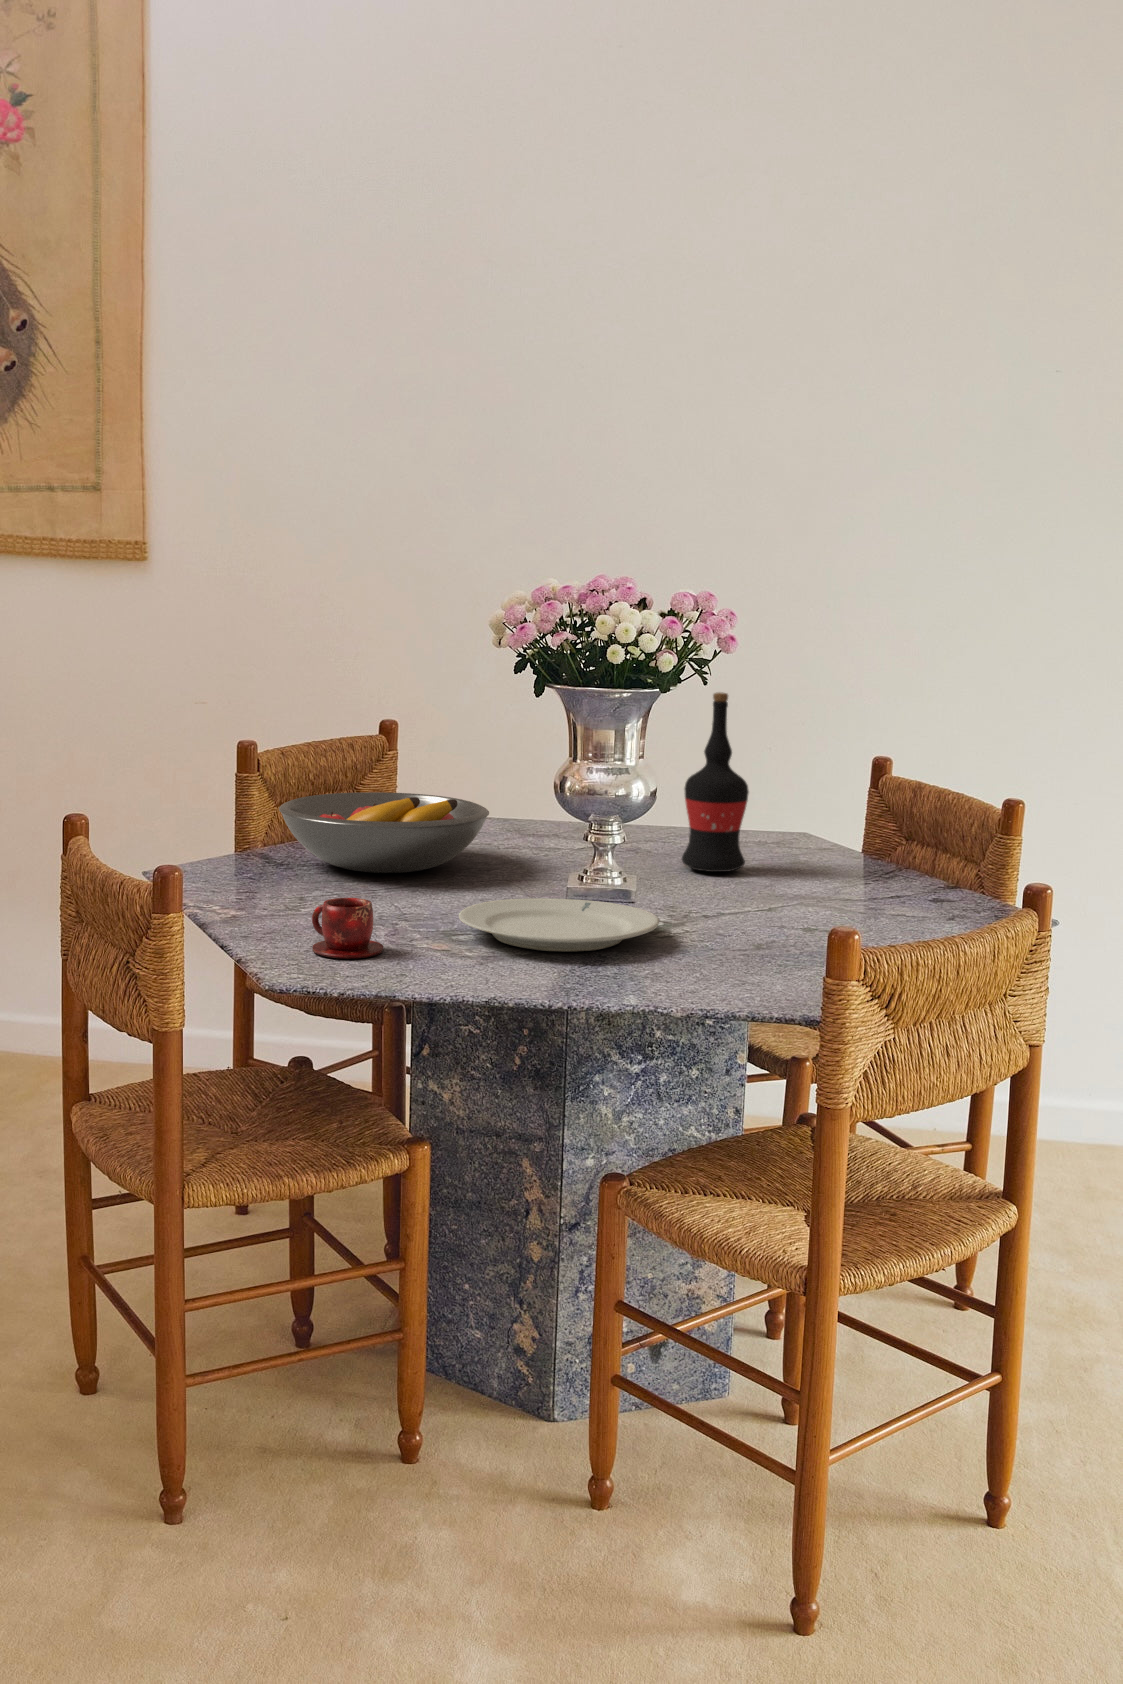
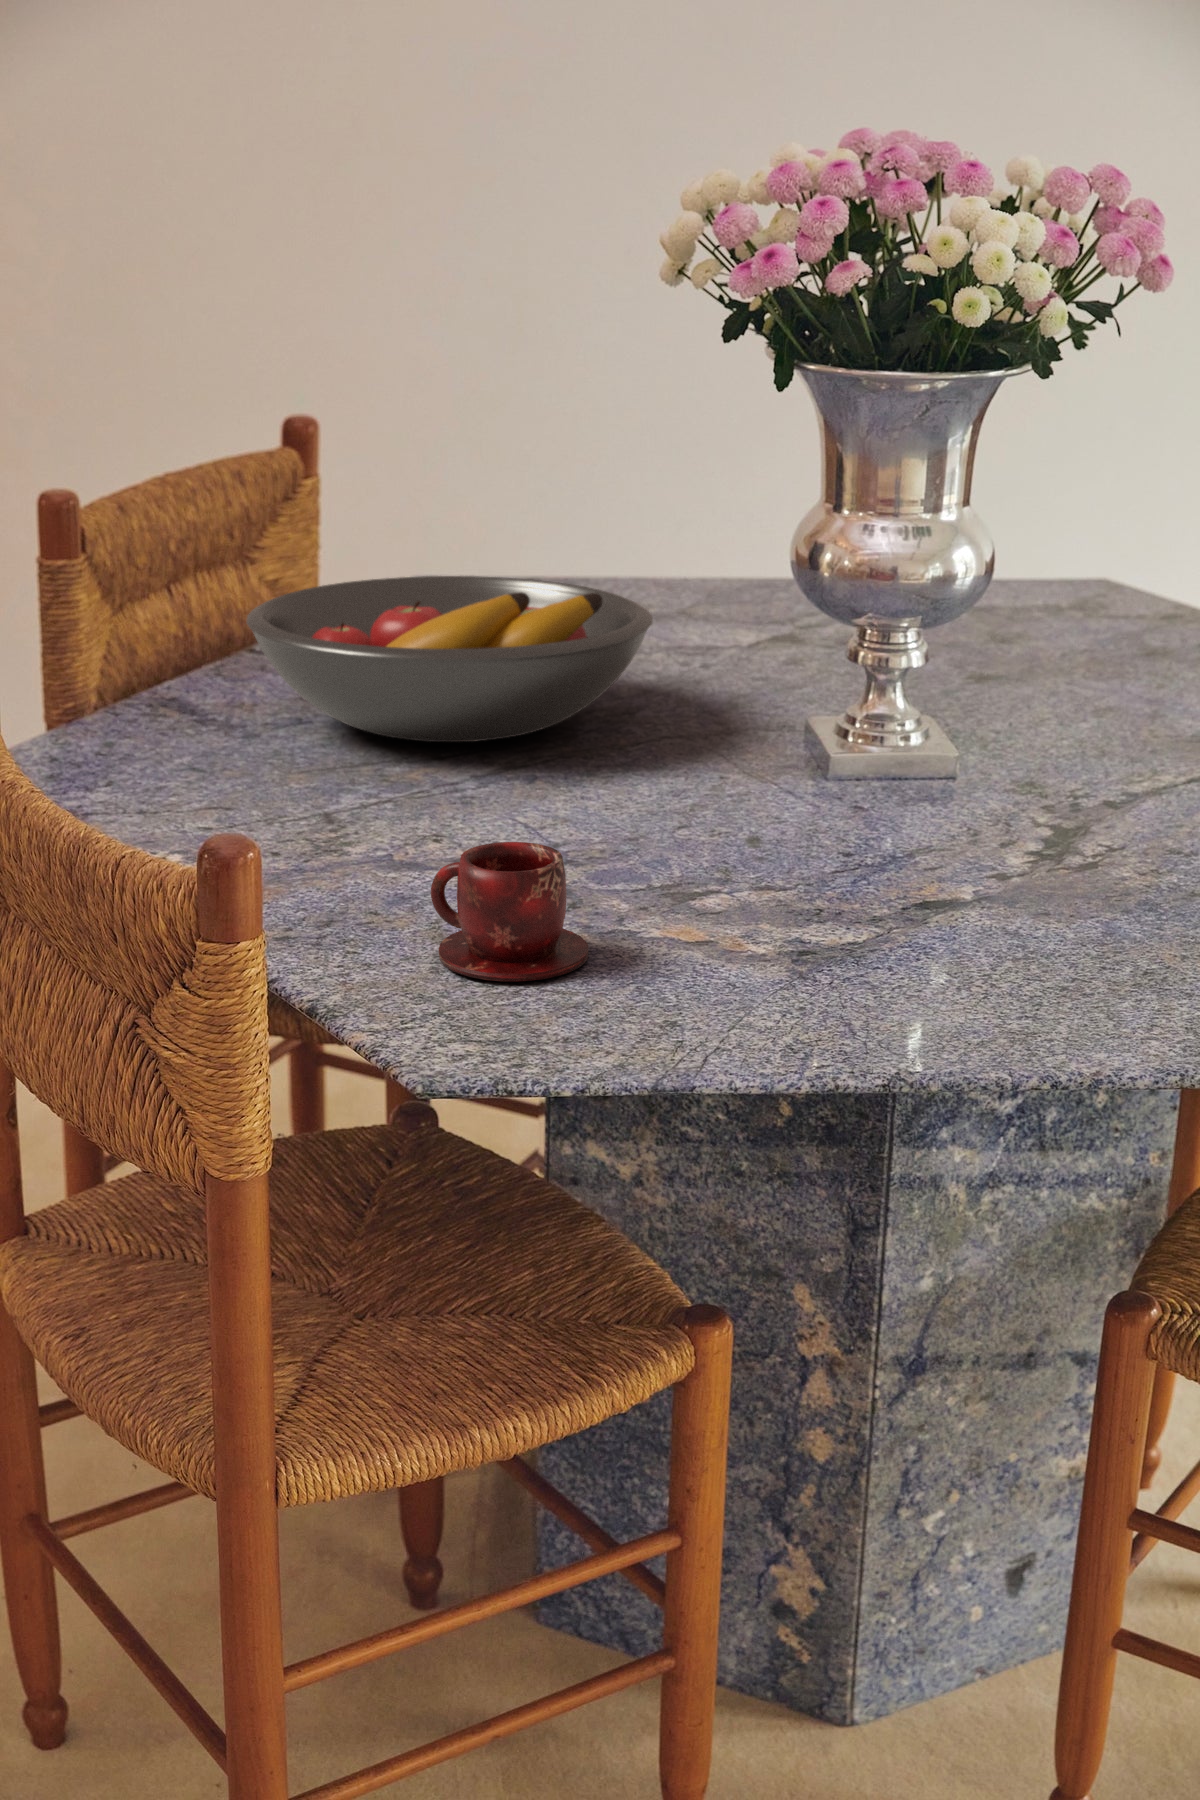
wine bottle: present [682,693,749,872] -> none [989,362,1119,702]
plate: present [459,898,659,952] -> none [705,794,1119,927]

